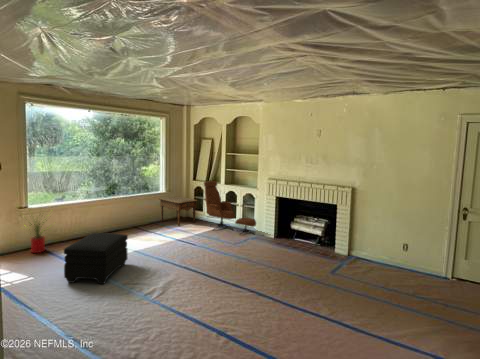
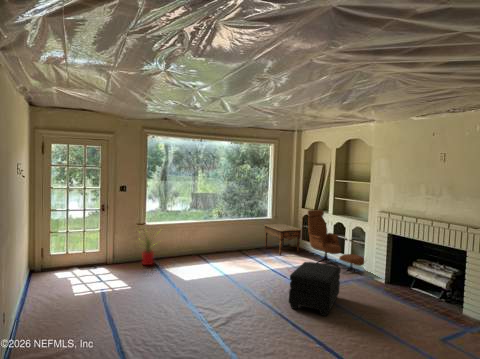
ottoman: present [64,233,128,284] -> present [289,262,341,316]

